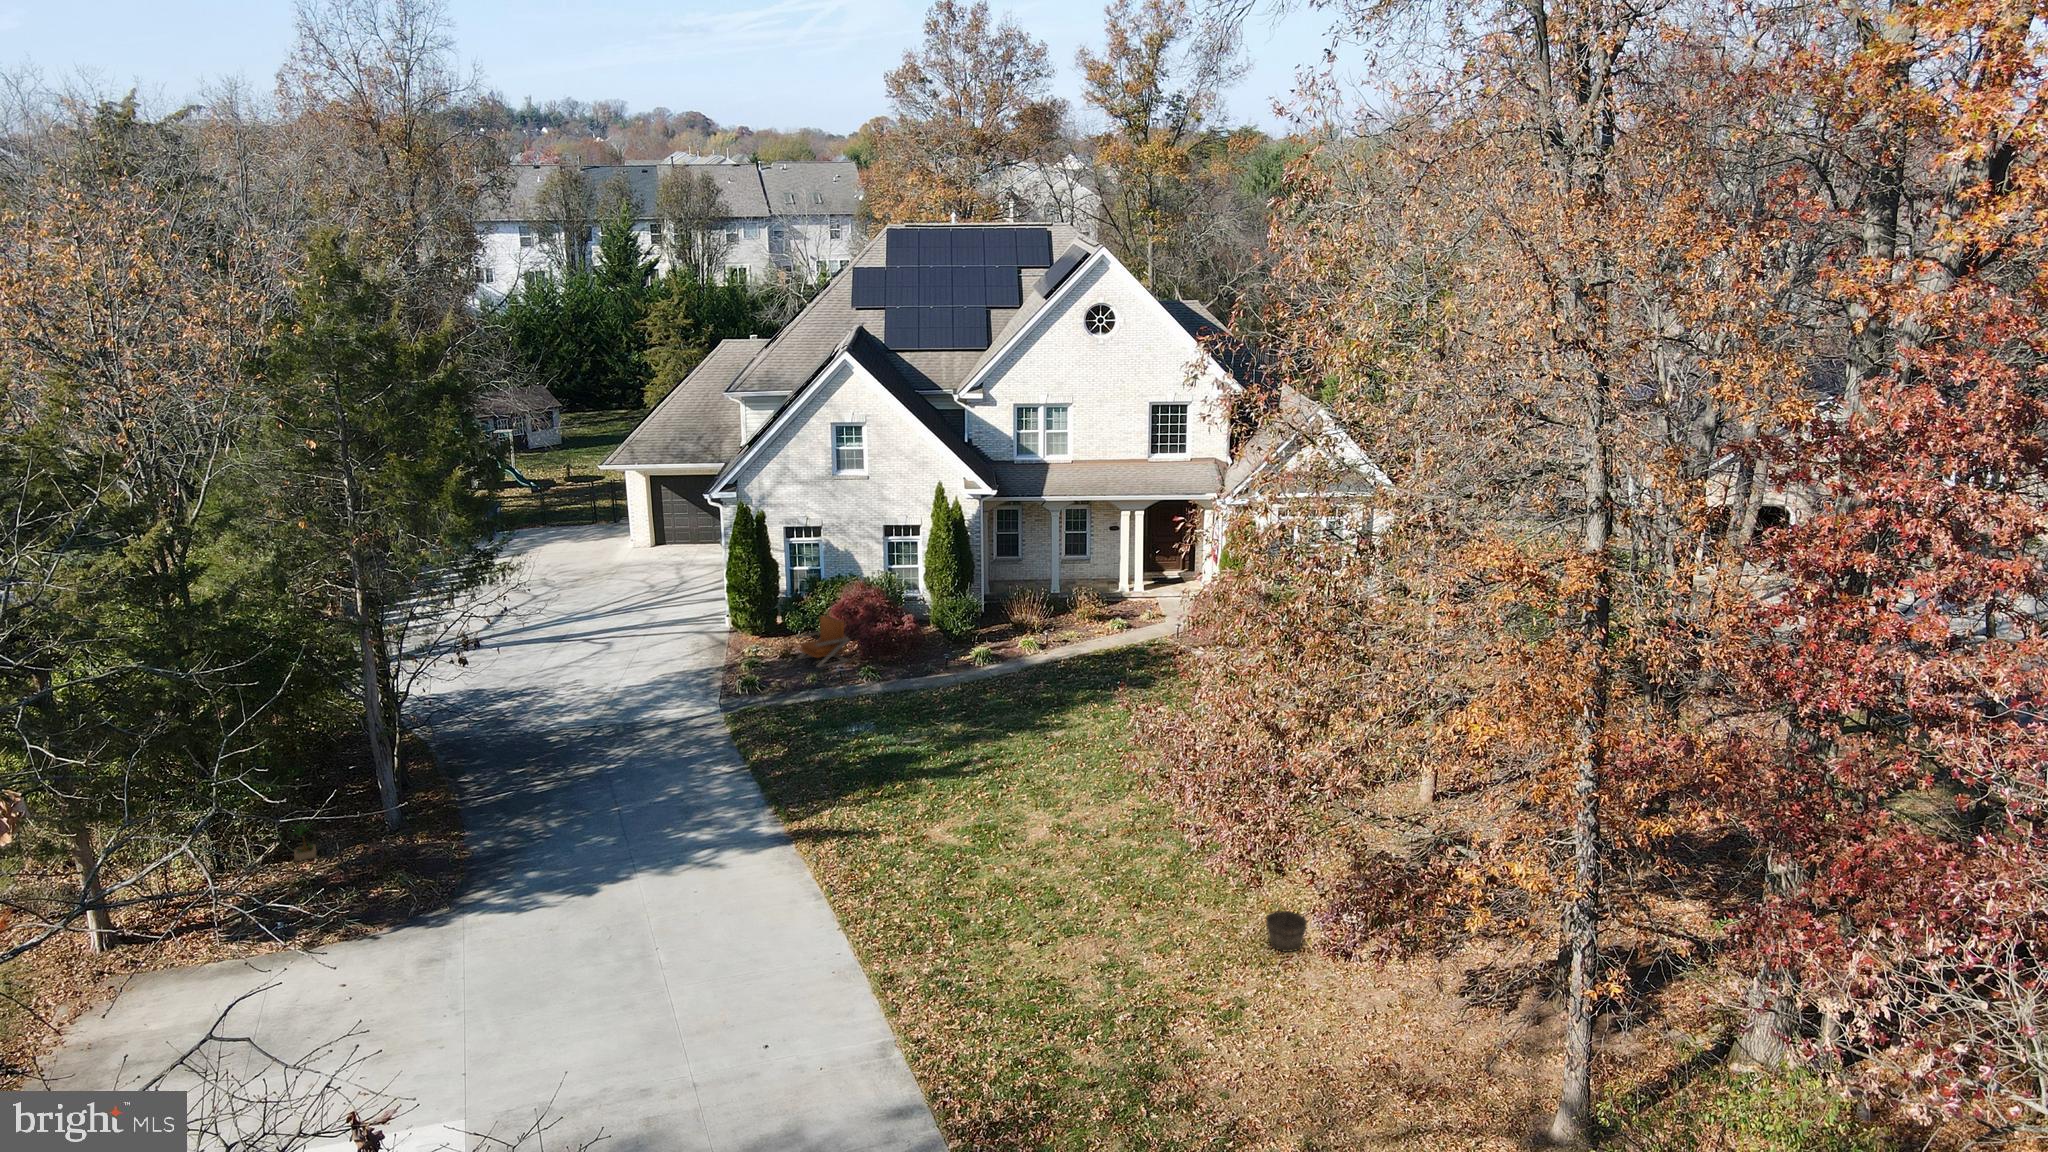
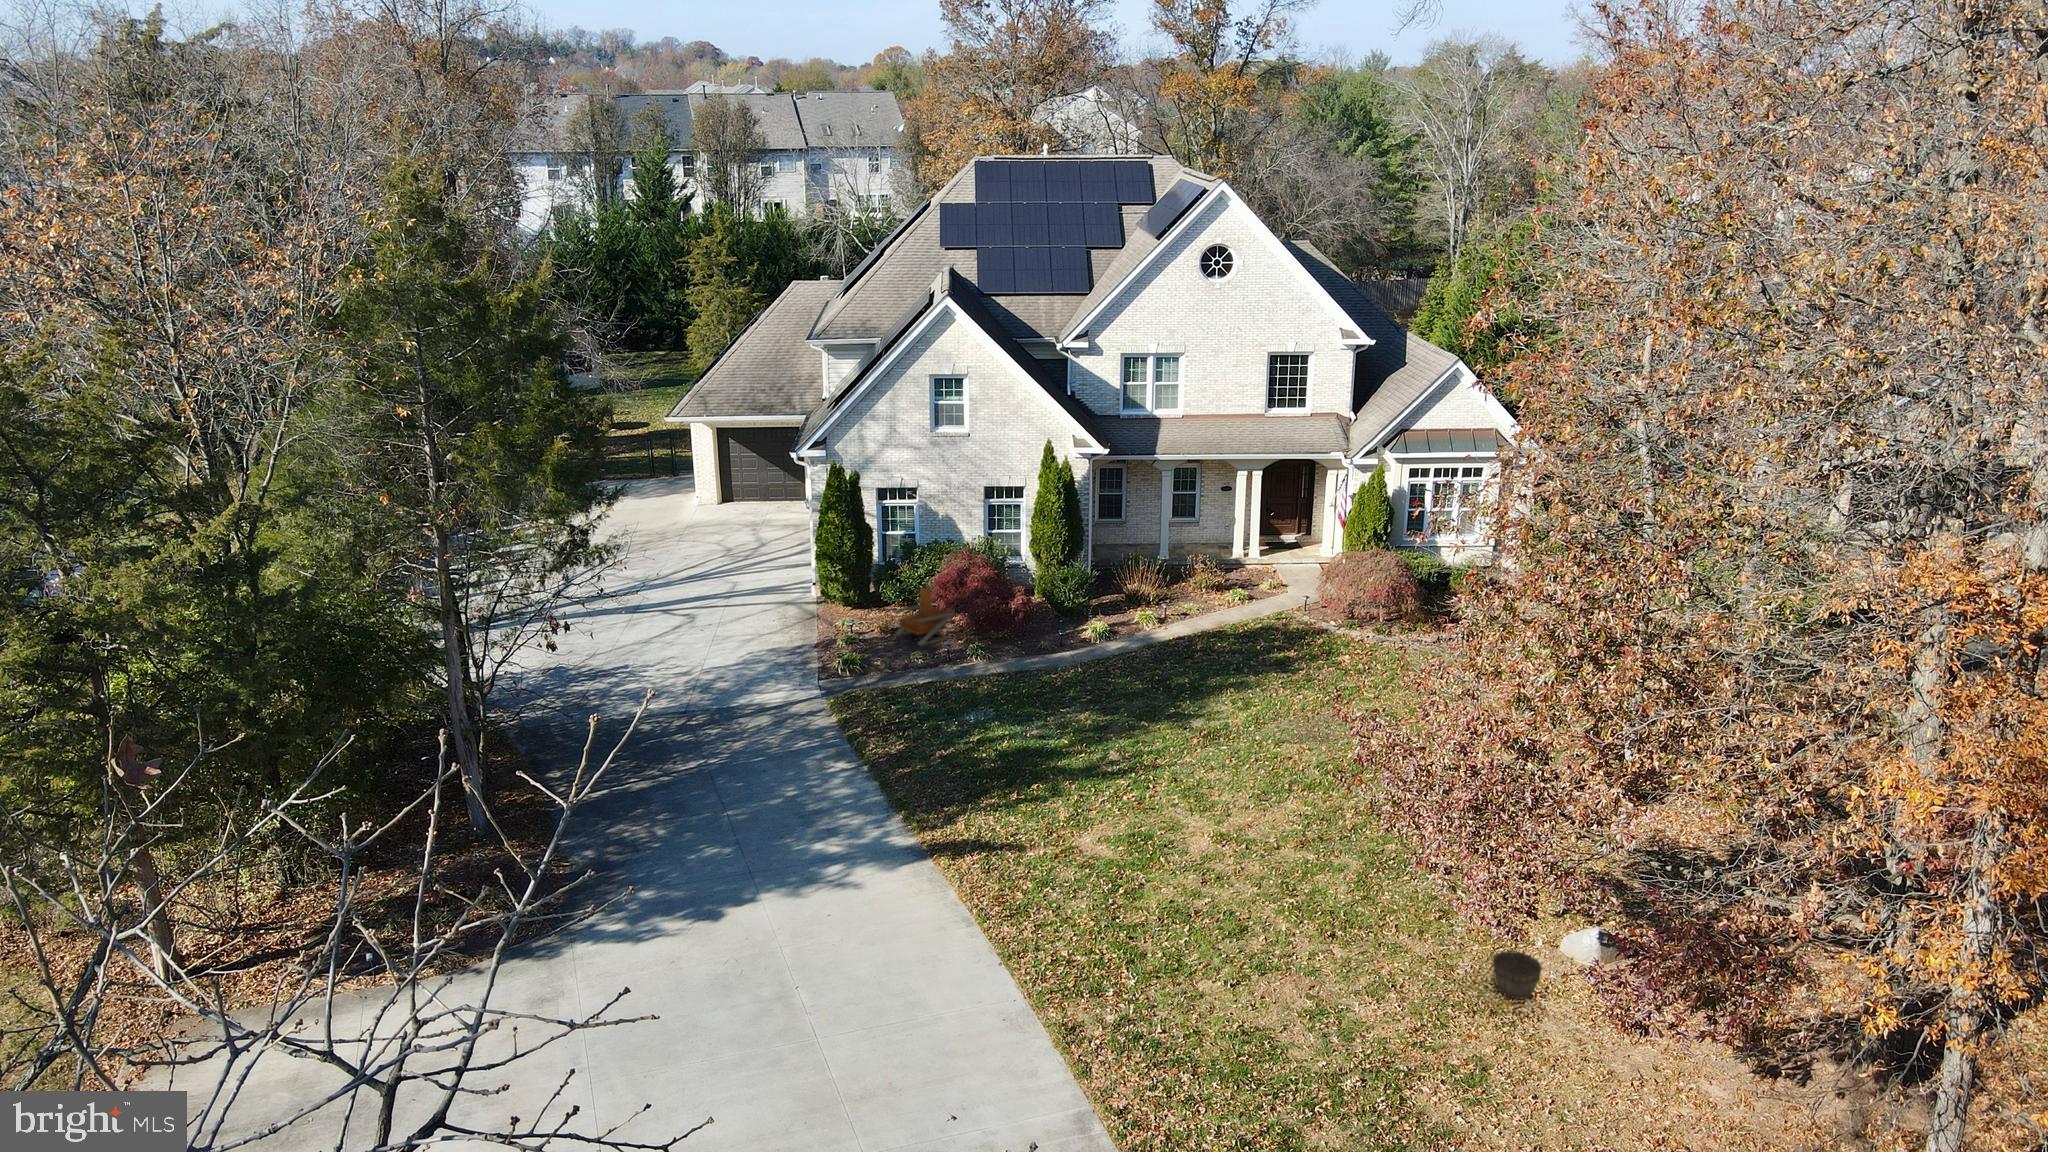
potted plant: present [293,824,316,861] -> none [377,828,411,875]

